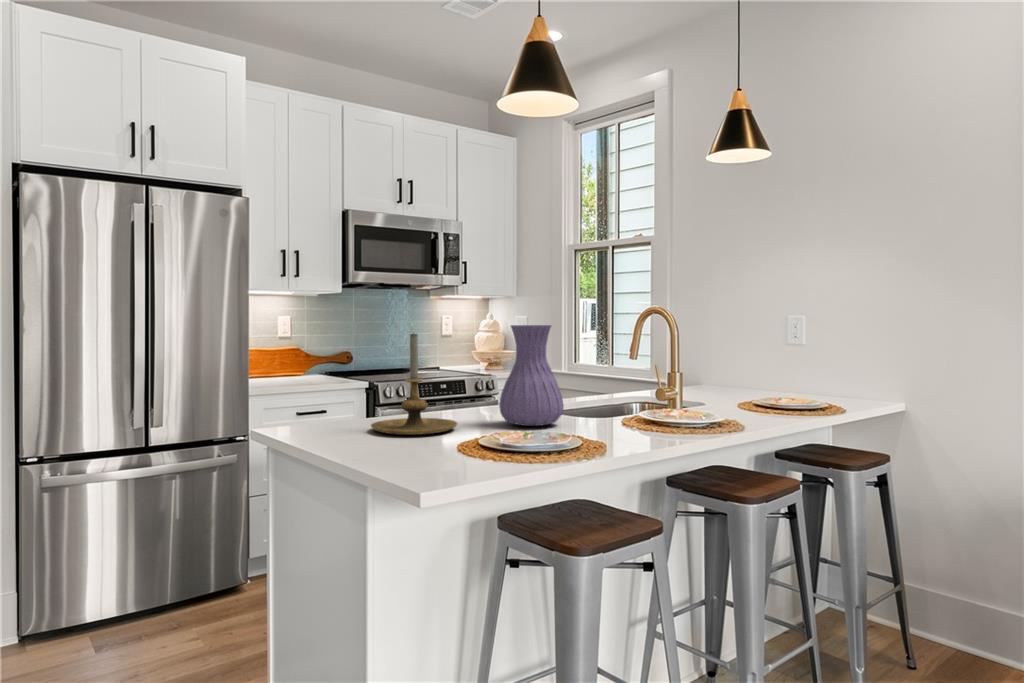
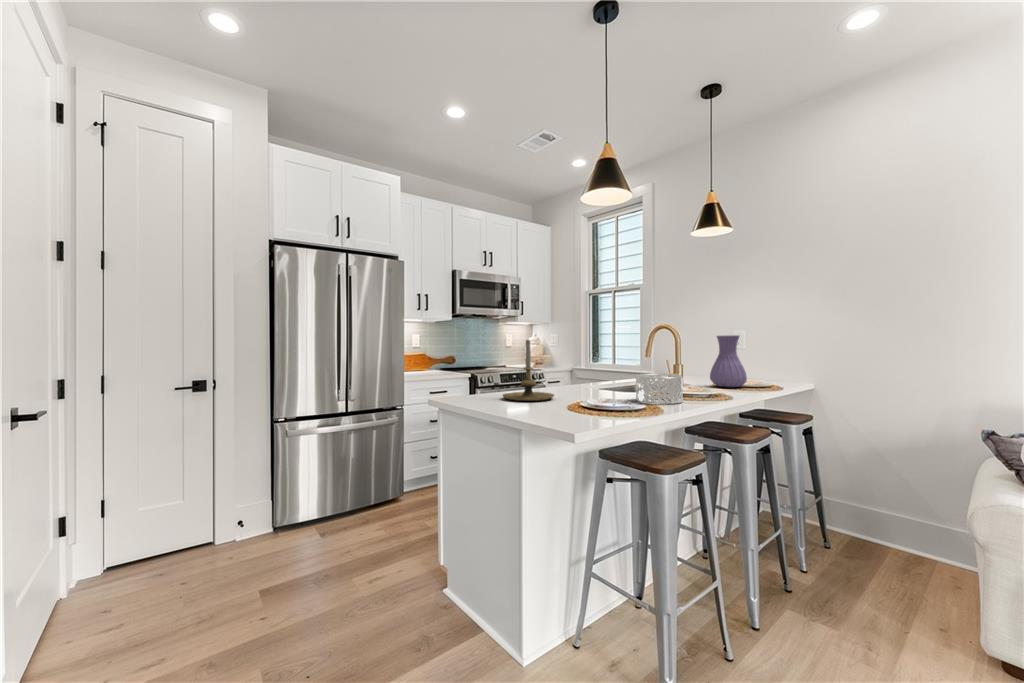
vase: present [499,325,564,426] -> present [710,335,747,387]
decorative bowl: none [587,390,661,441] -> present [636,374,683,404]

